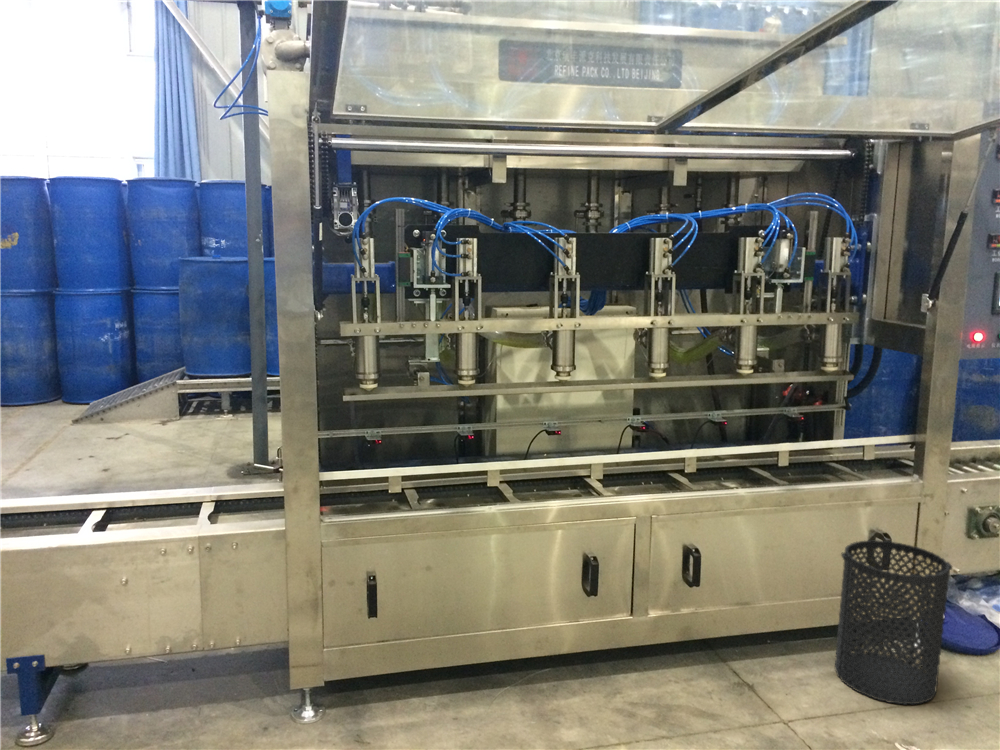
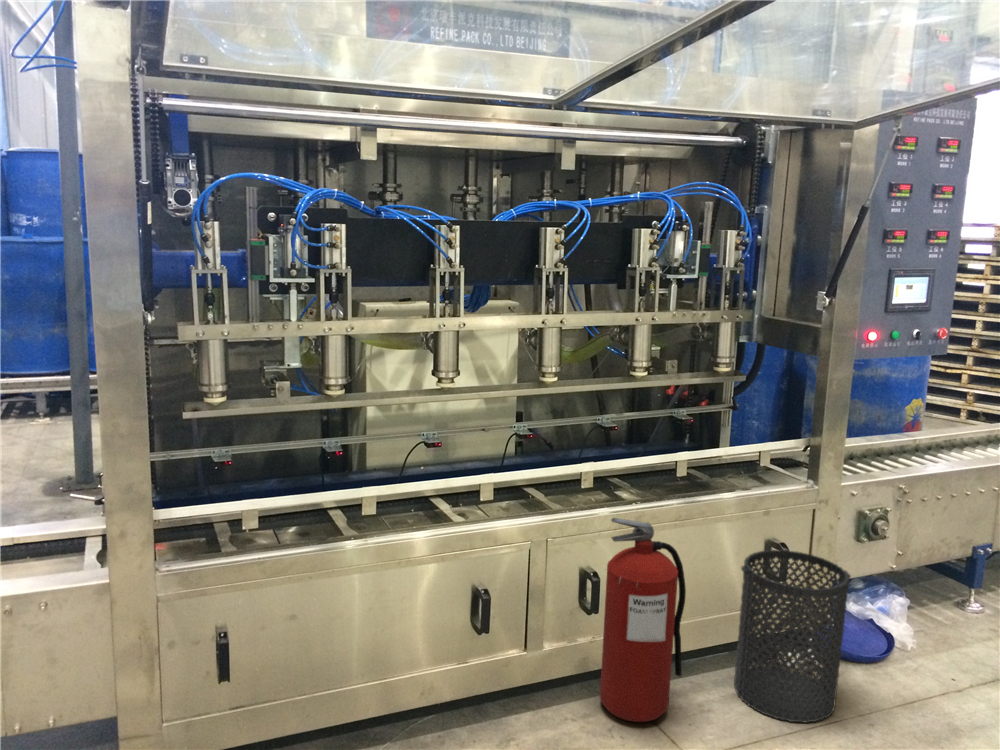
fire extinguisher: none [702,500,784,690] -> present [600,518,686,722]

